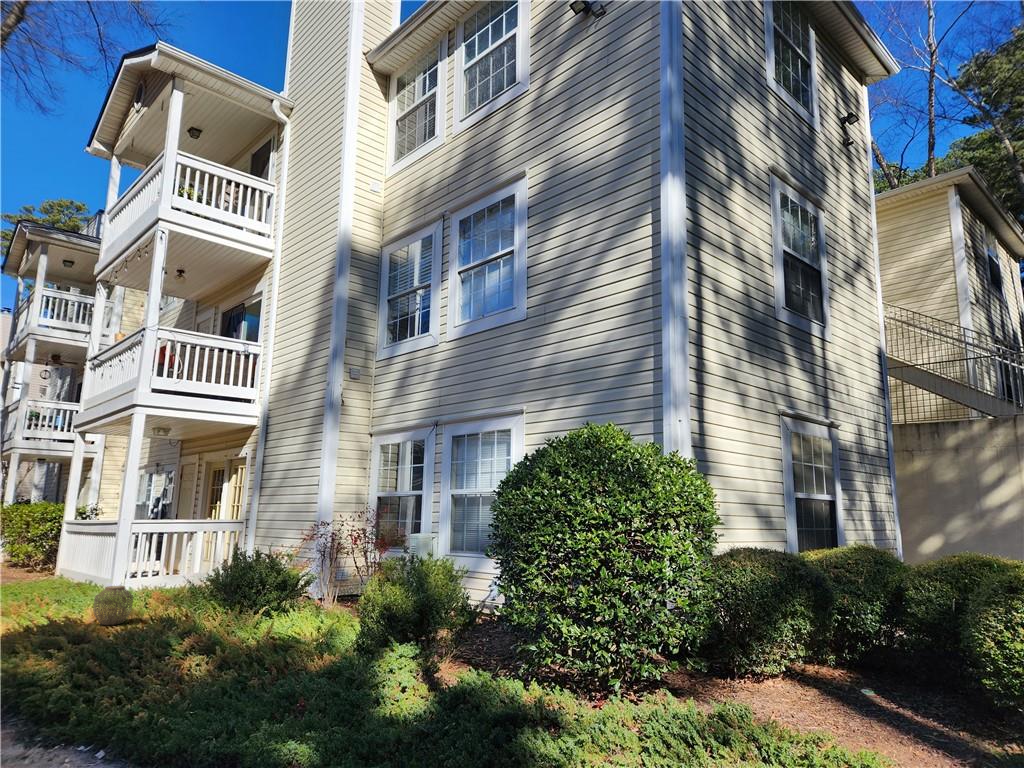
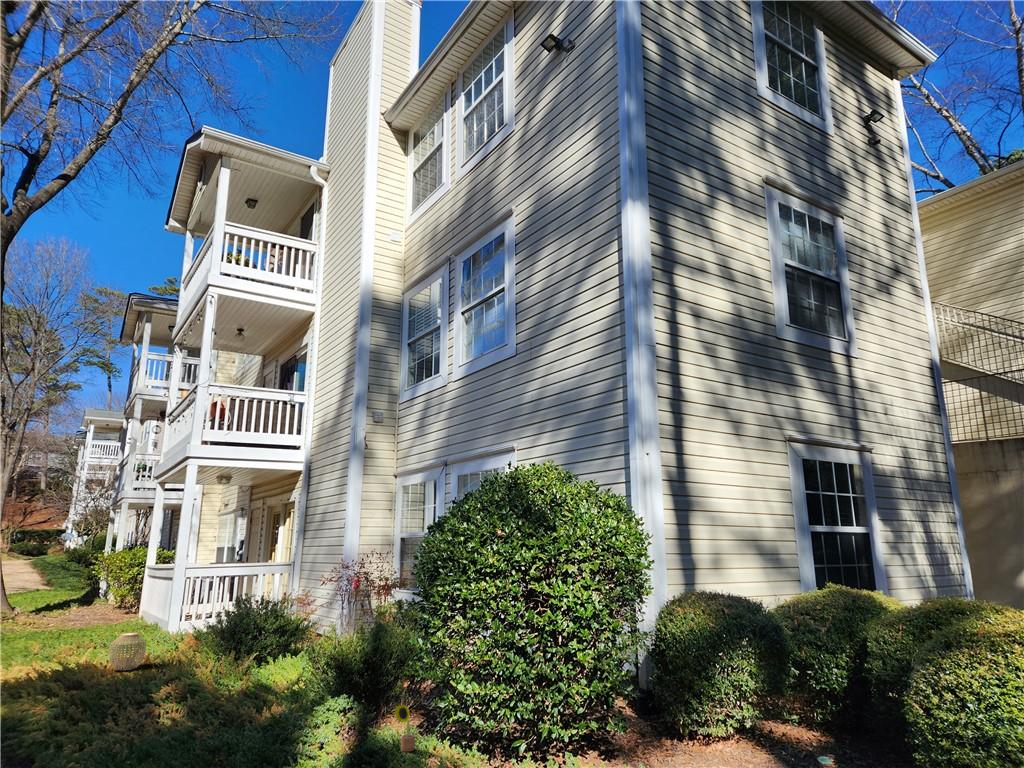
decorative plant: none [474,643,494,688] -> present [393,704,415,751]

